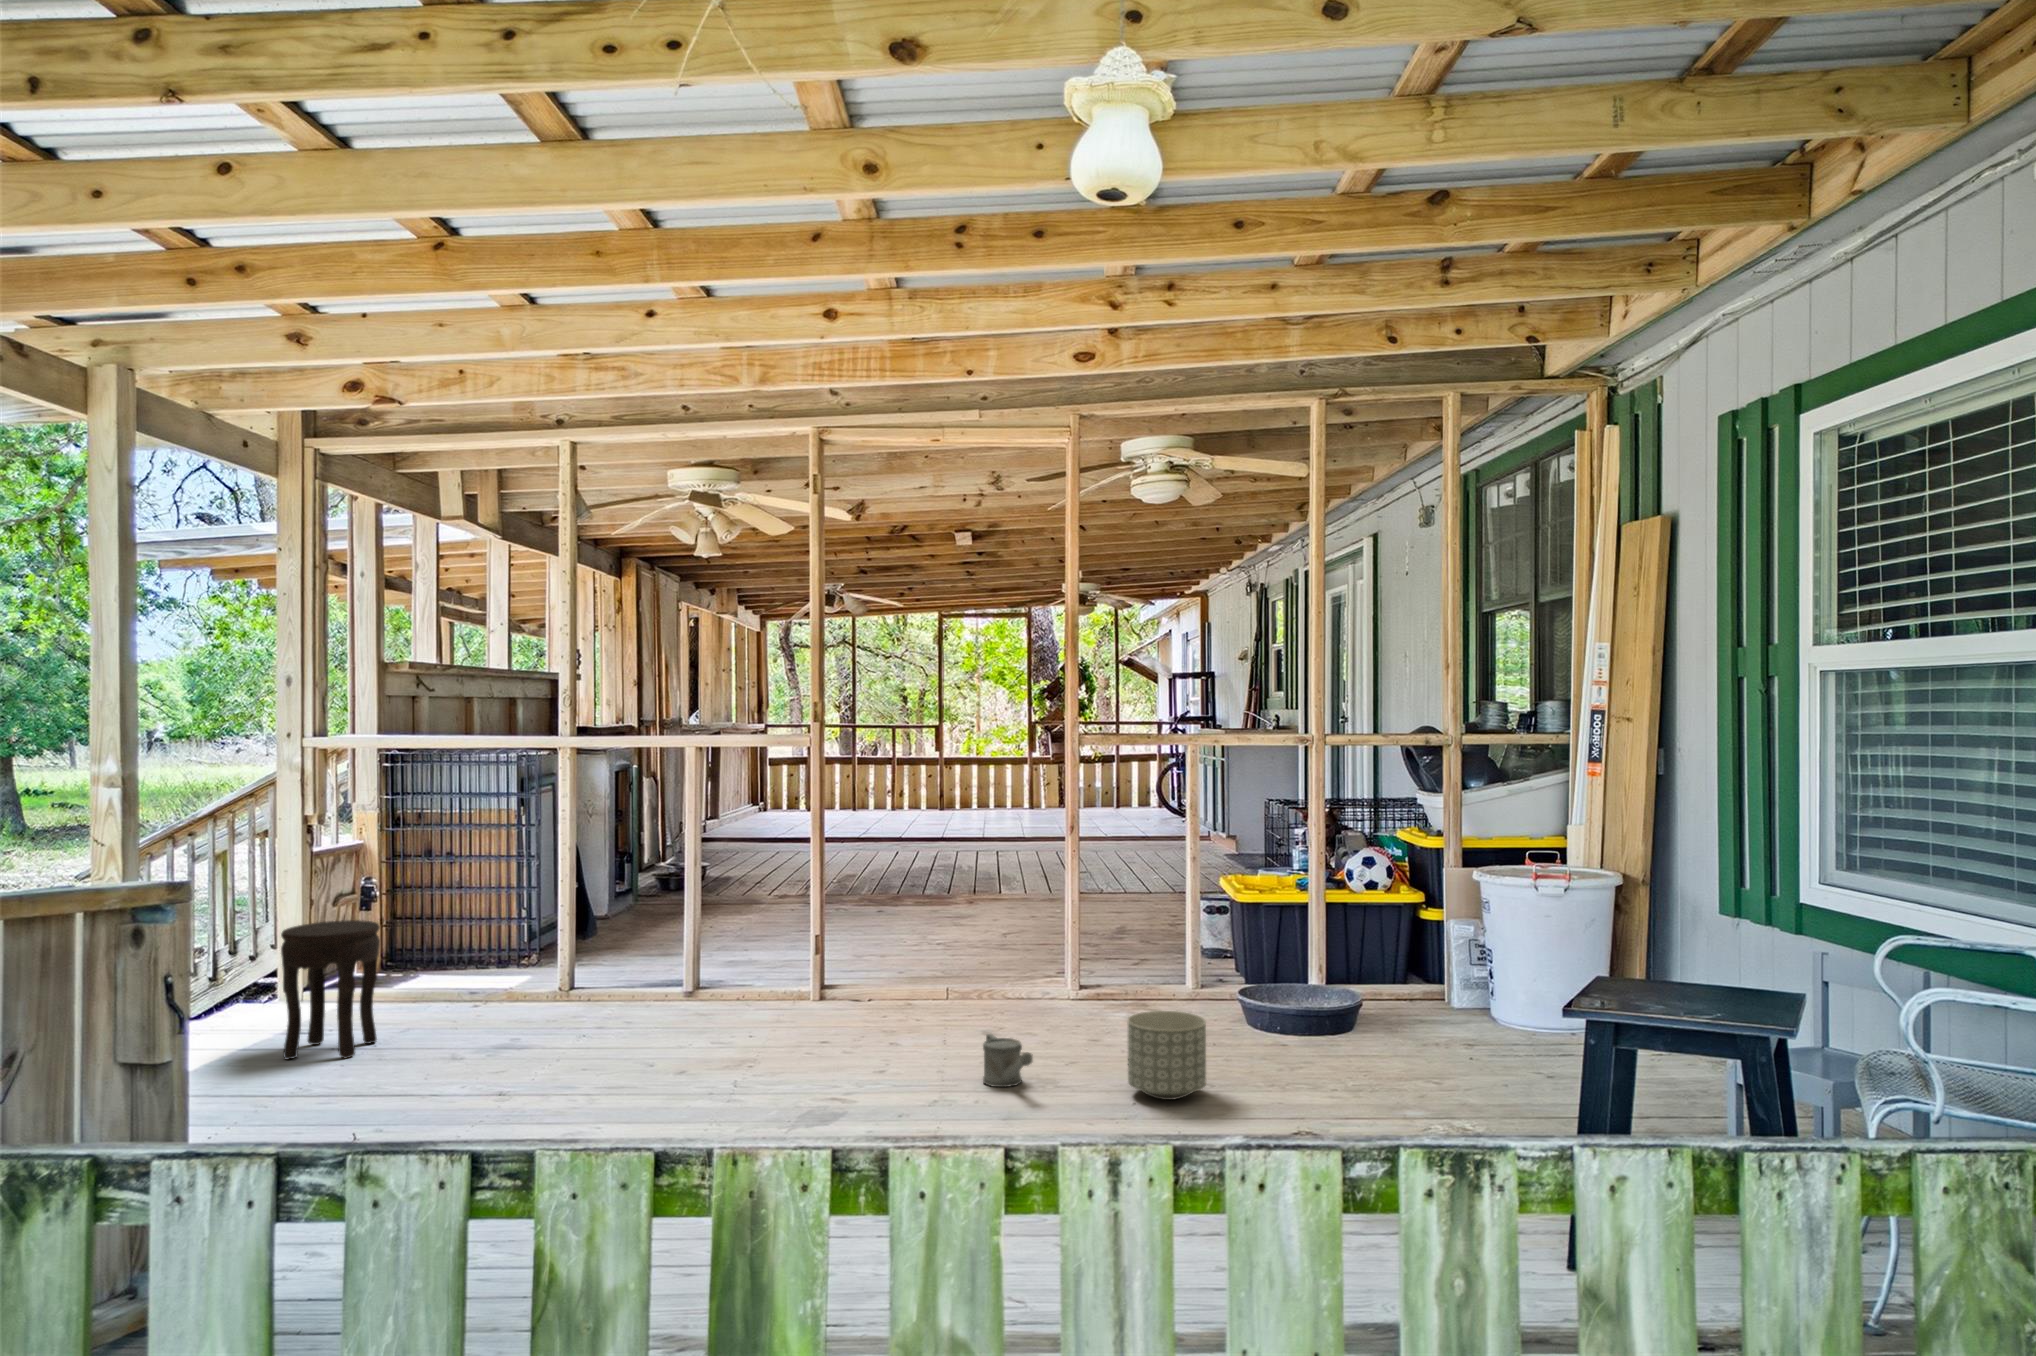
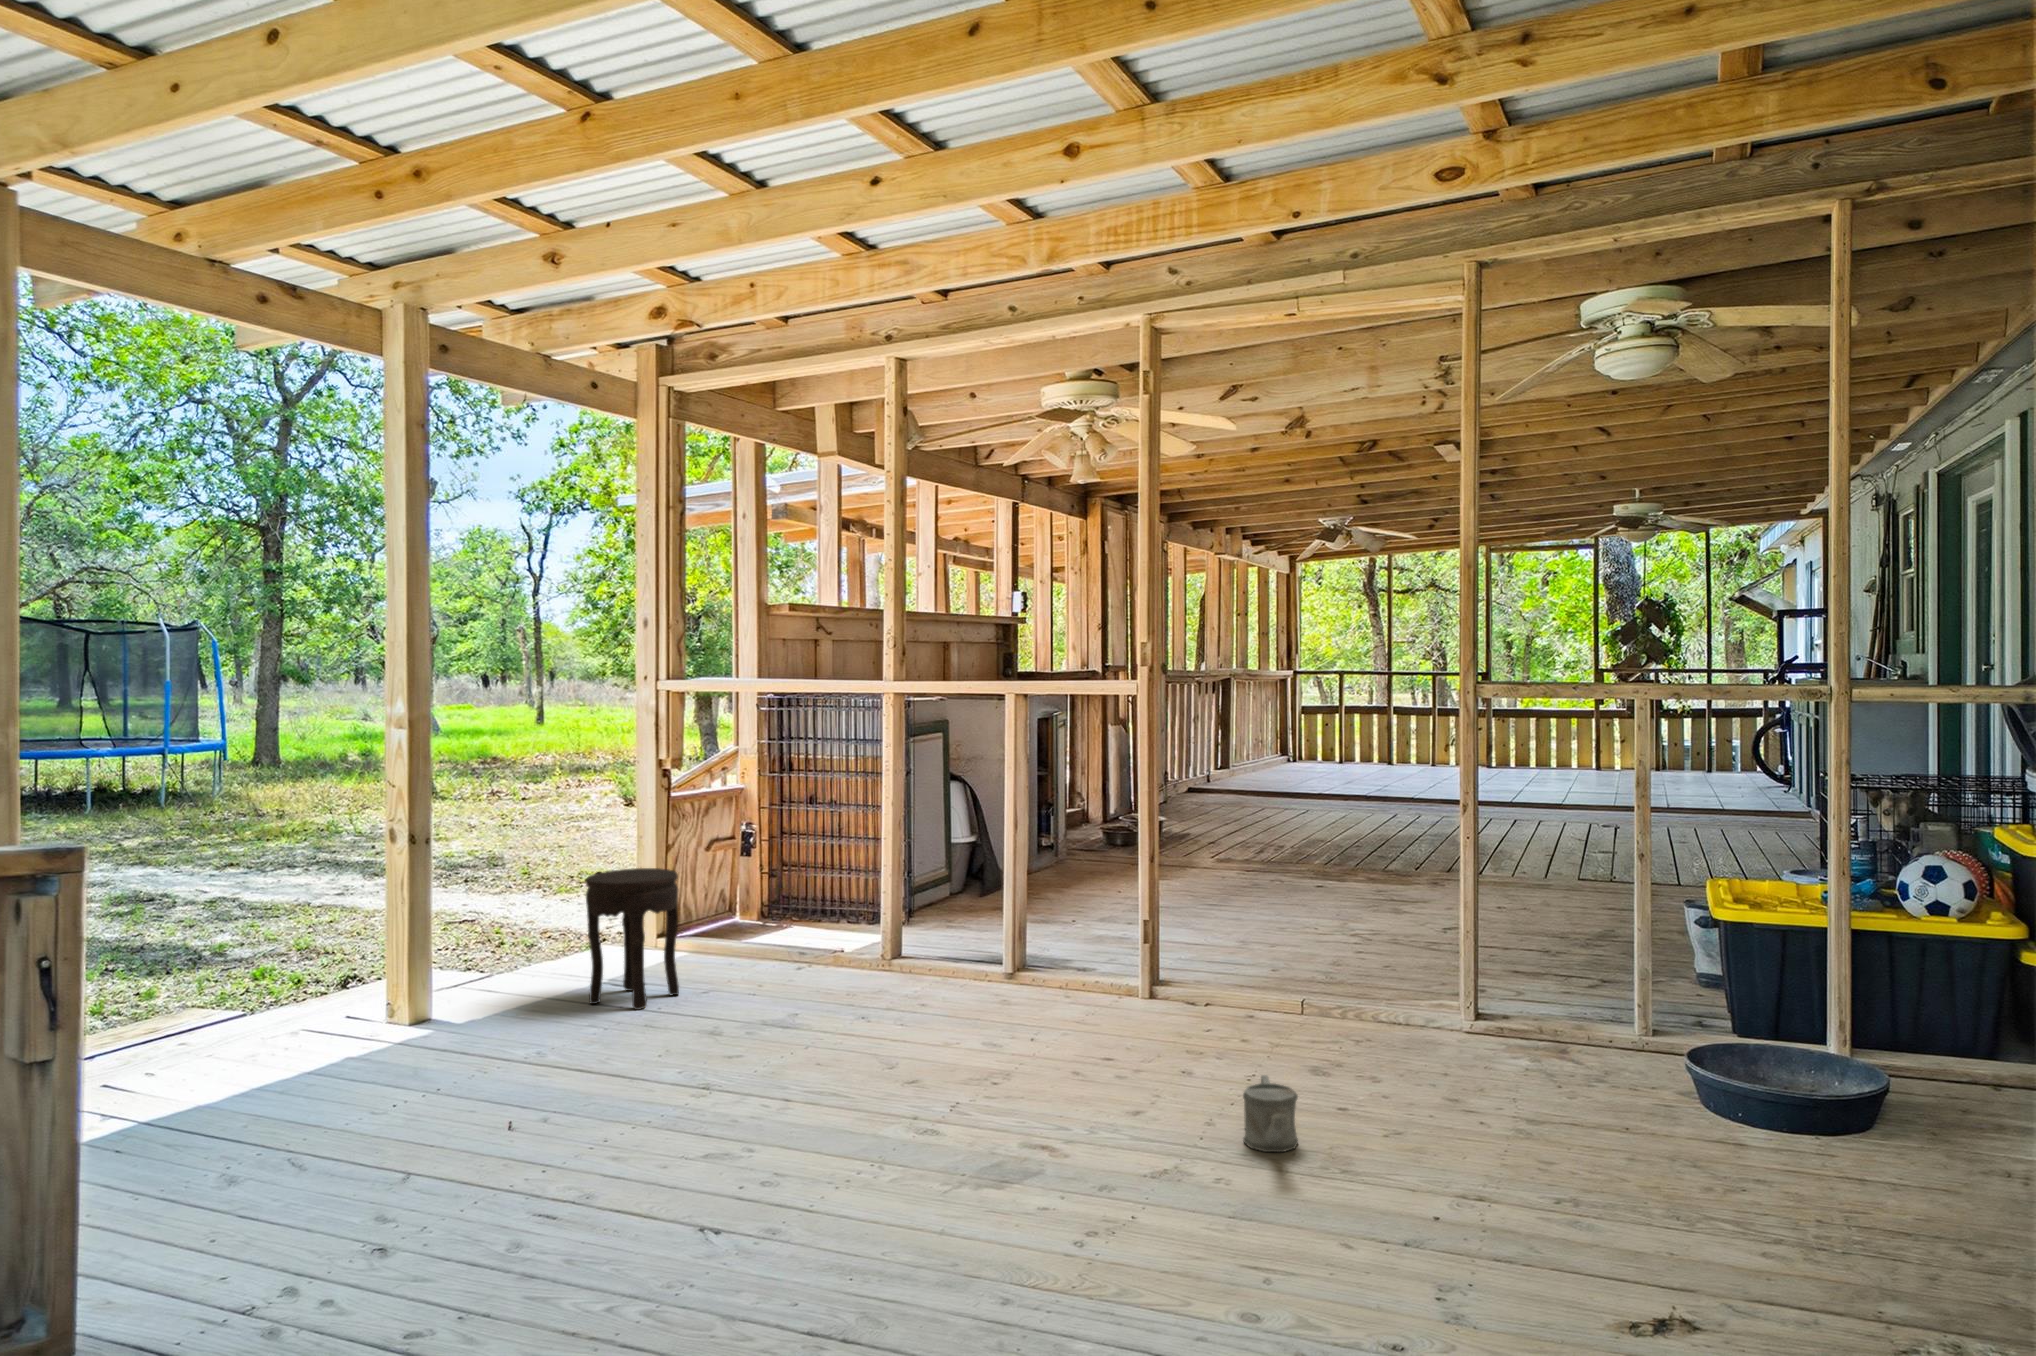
planter: present [1128,1011,1206,1100] -> none [1427,1077,1549,1214]

